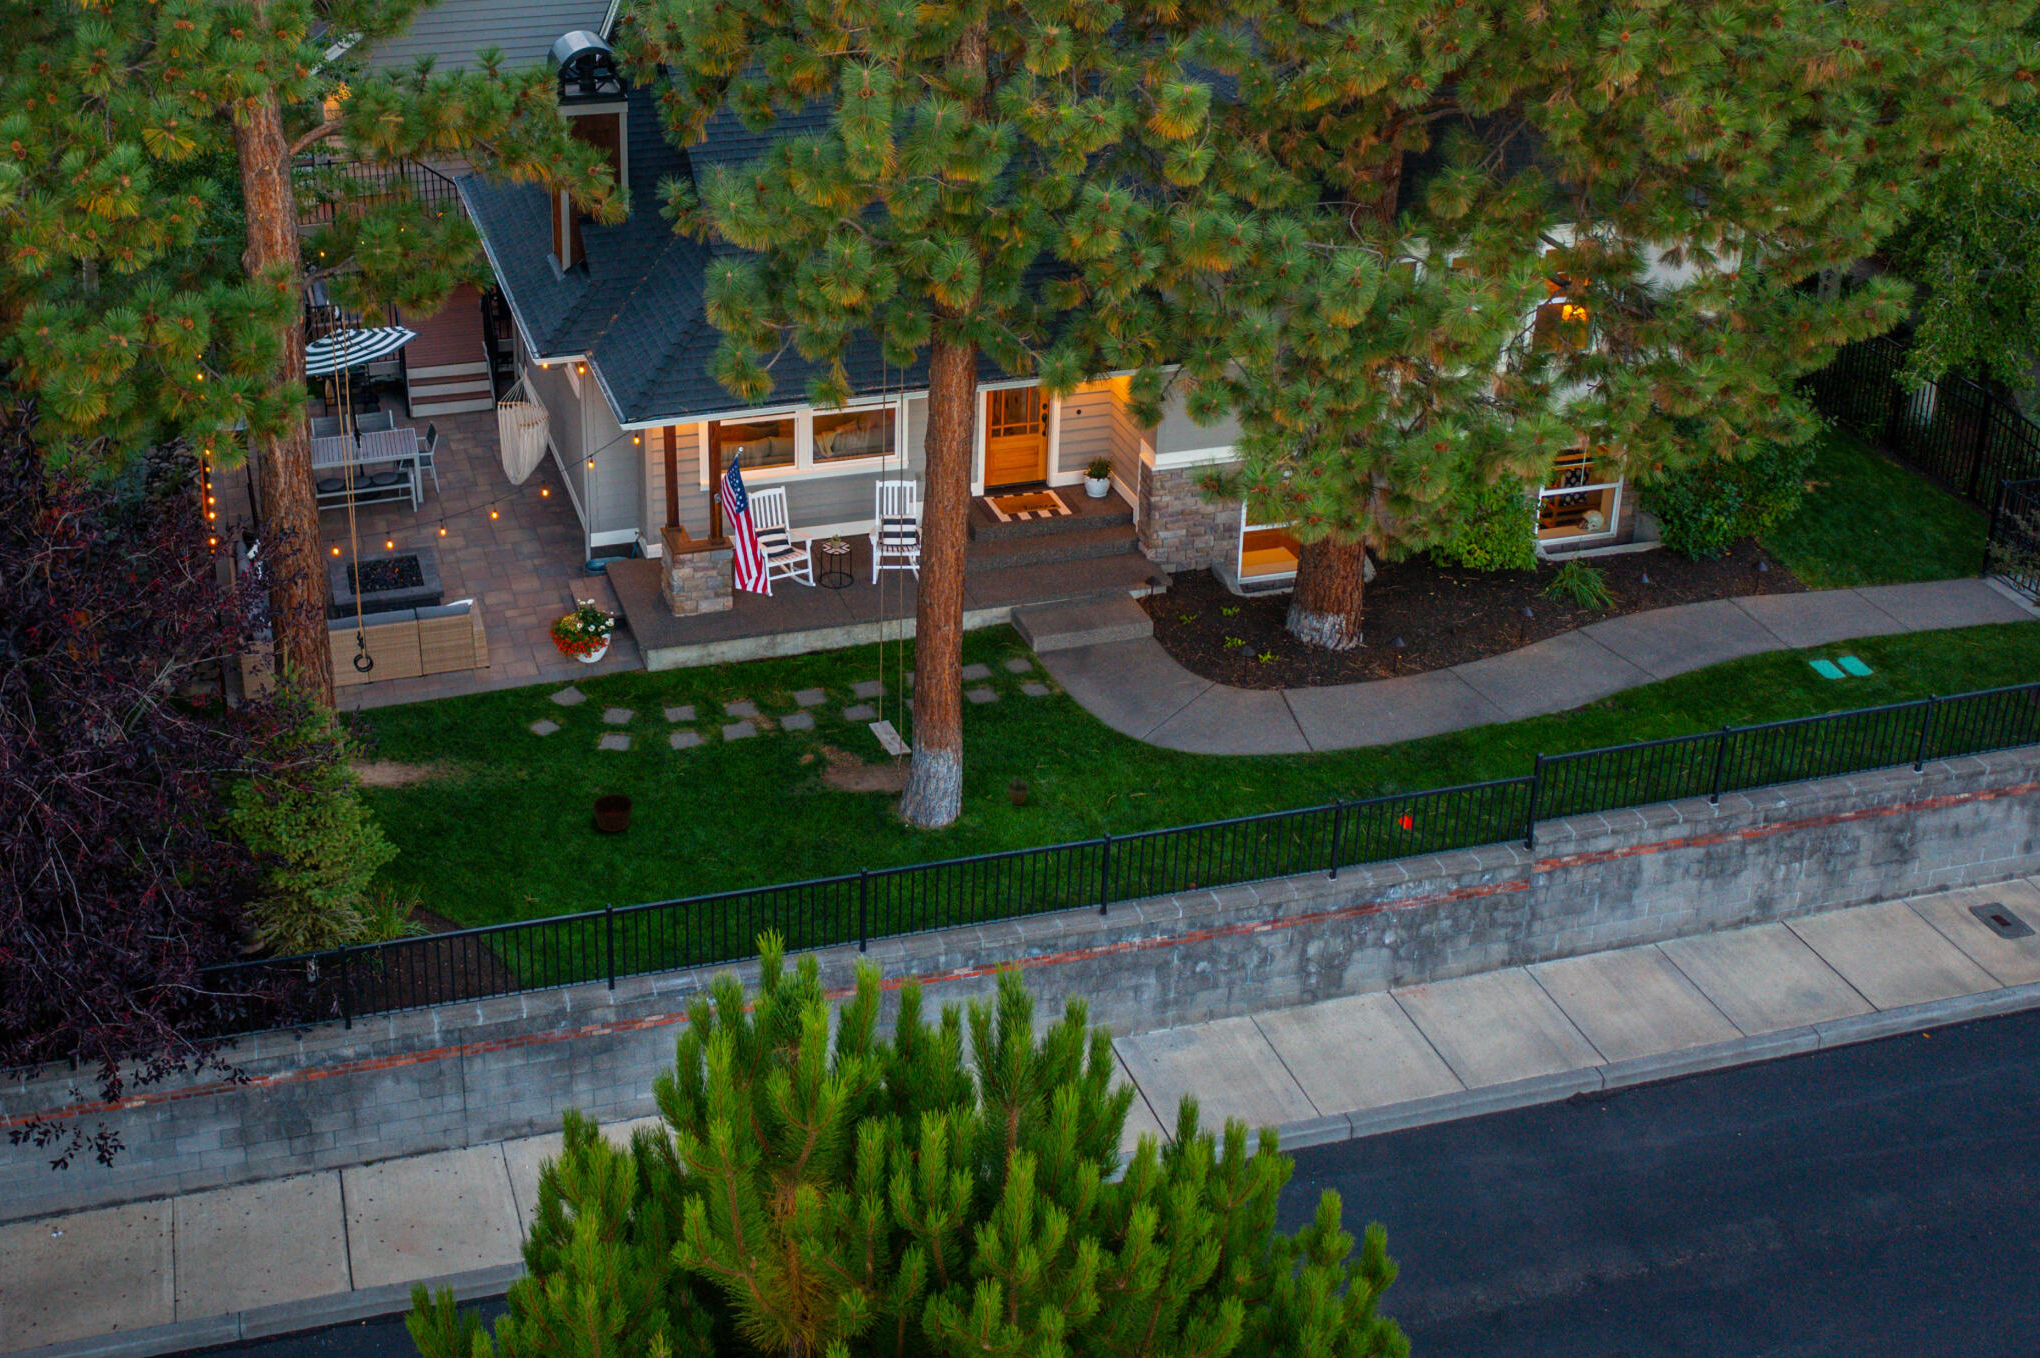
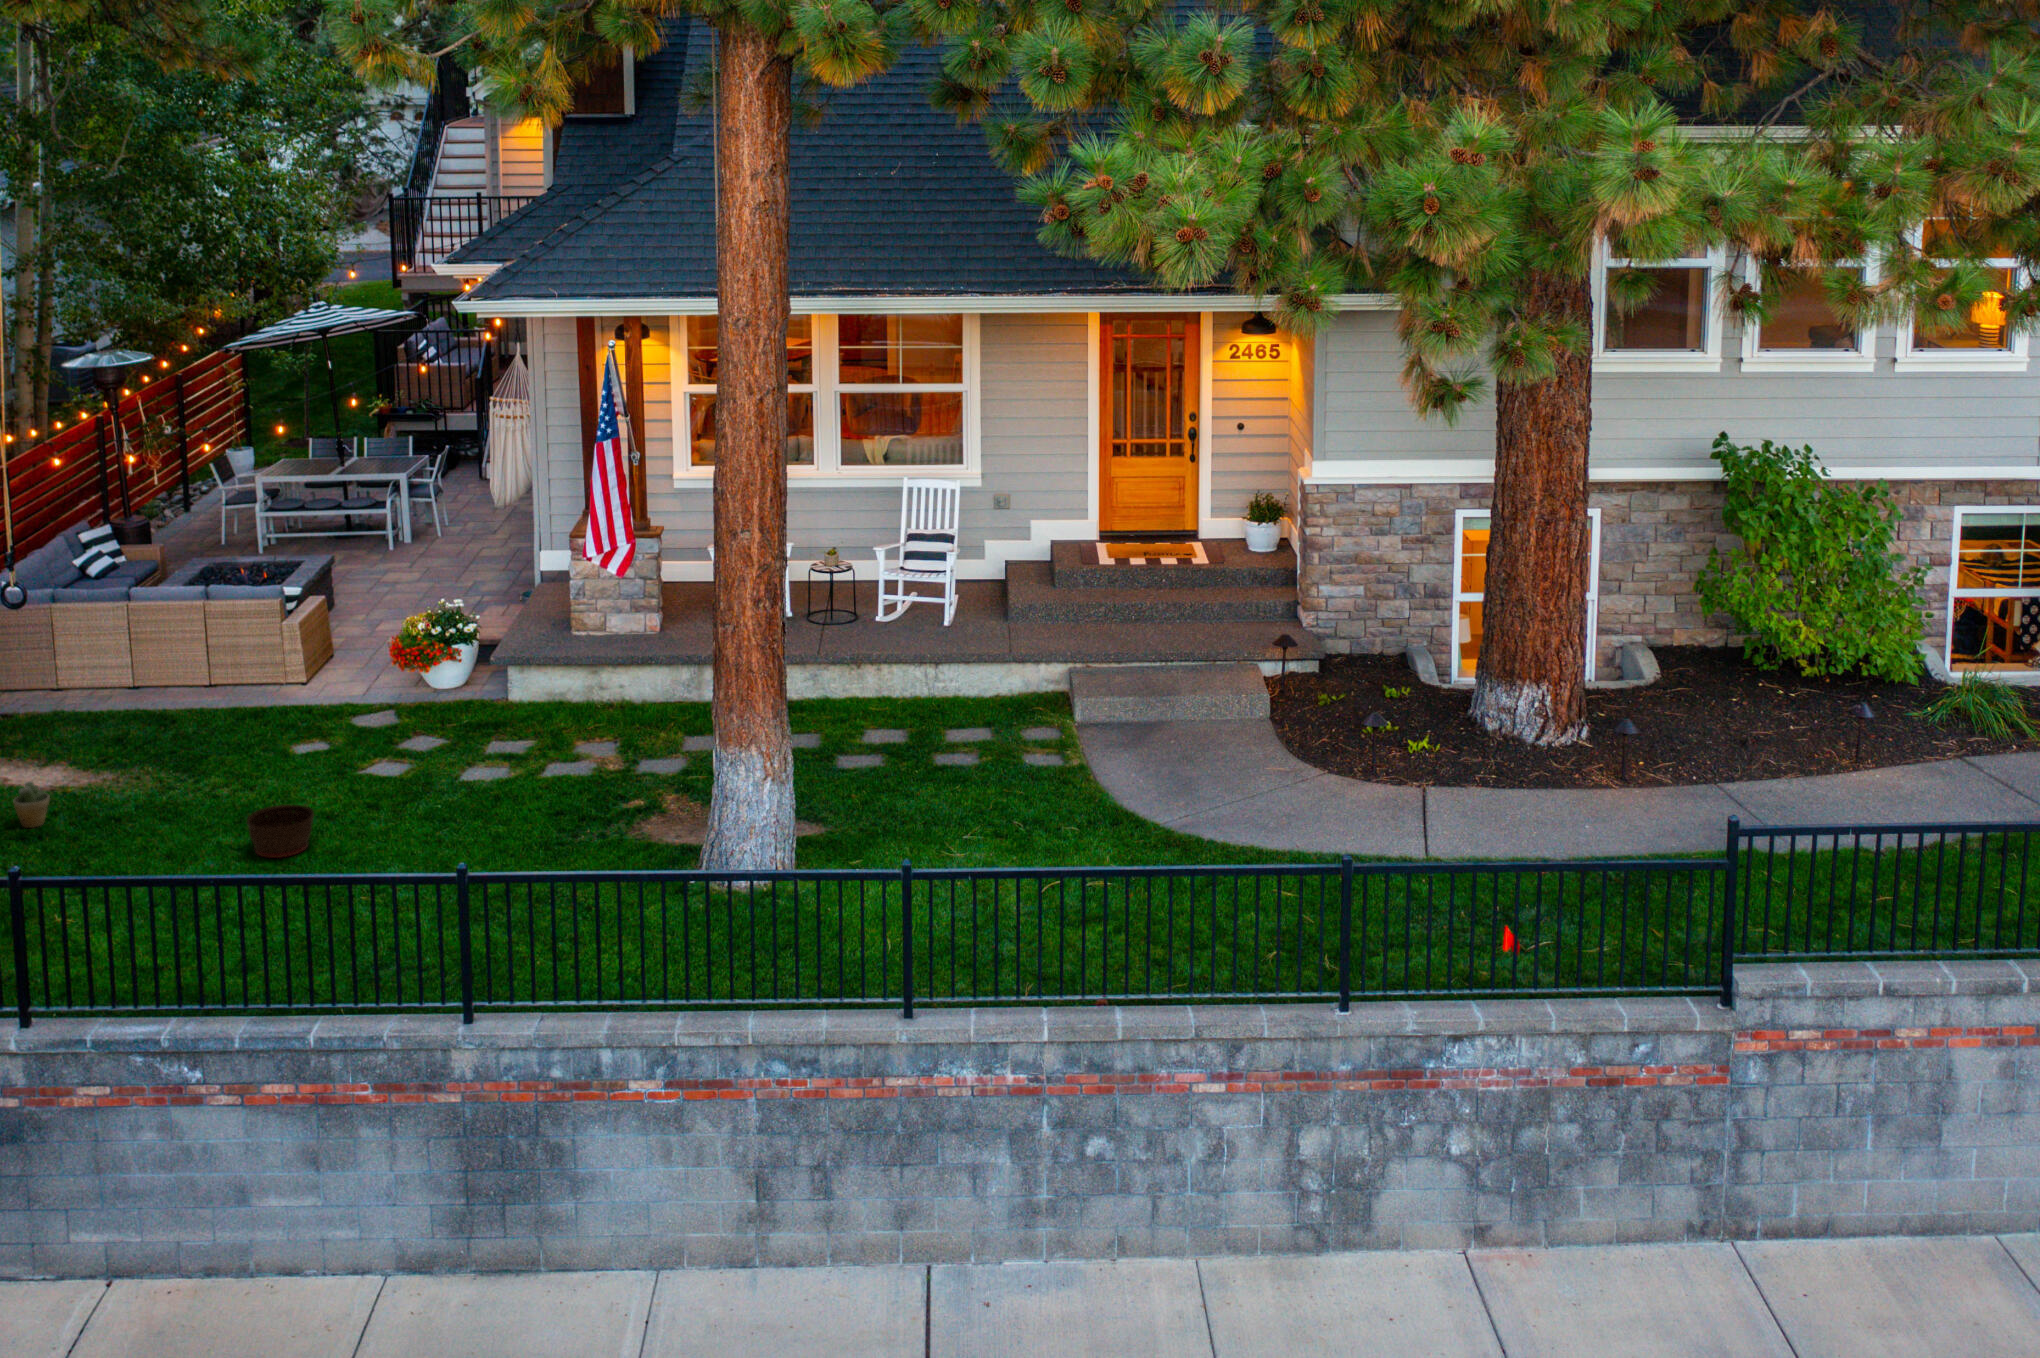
potted plant: present [1008,777,1028,805] -> present [13,781,50,828]

